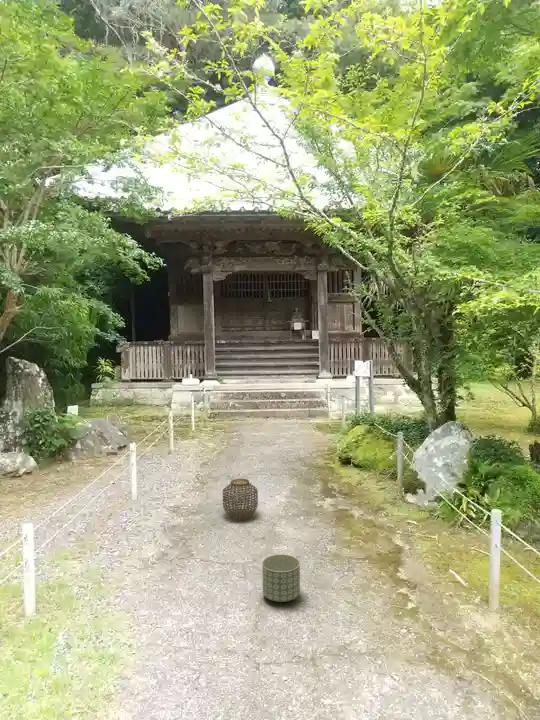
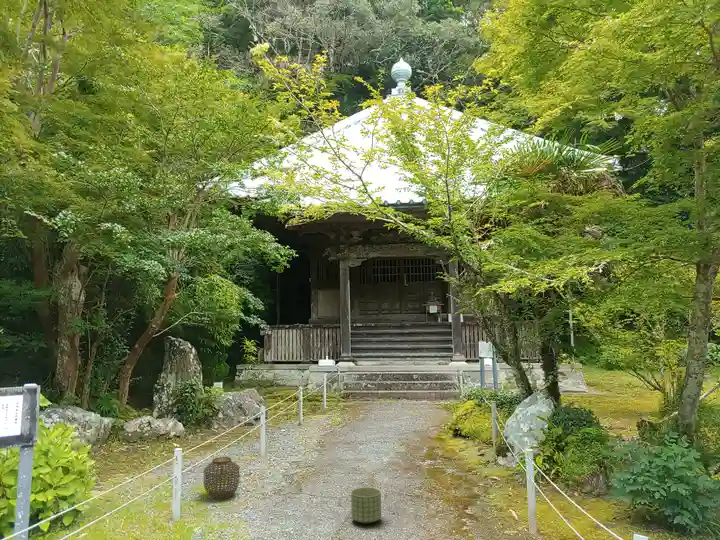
woven basket: present [223,479,258,521] -> present [204,457,239,499]

